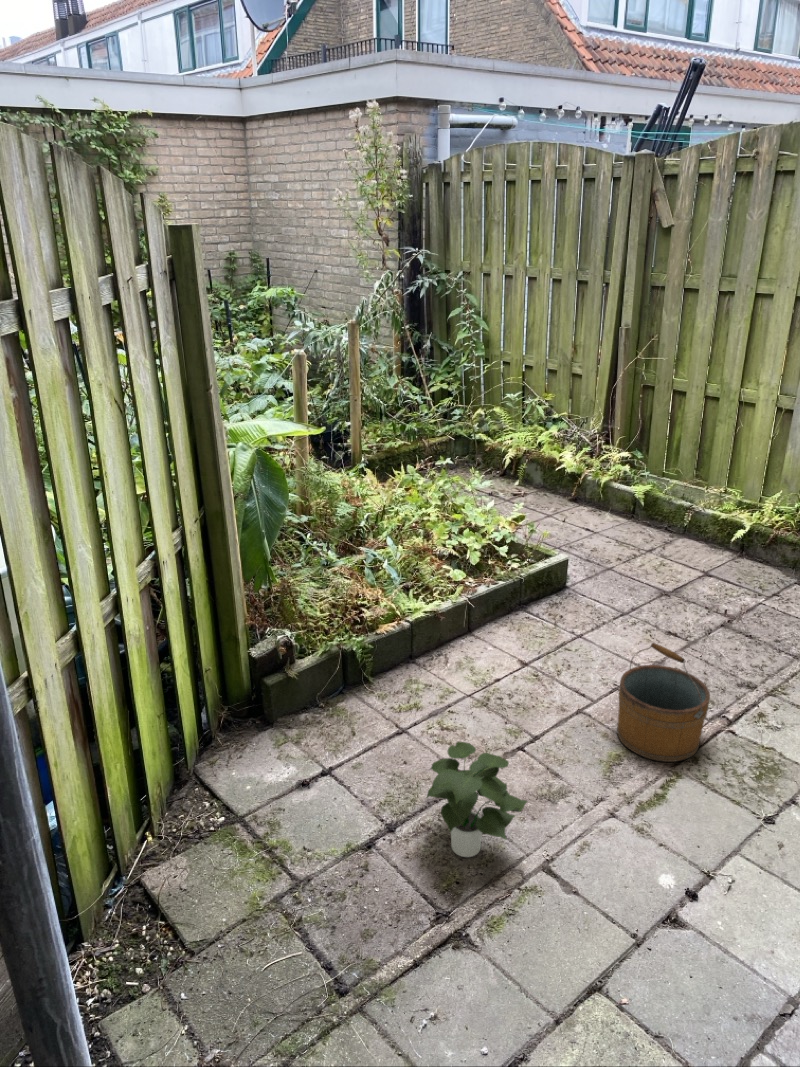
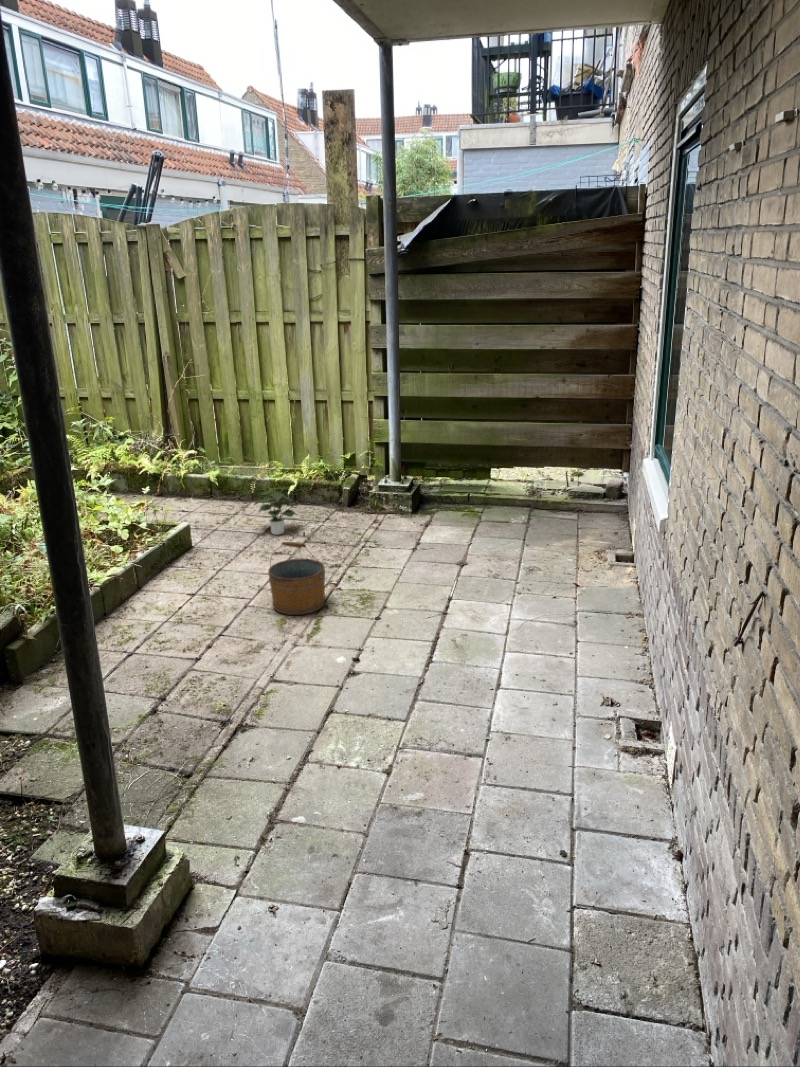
potted plant: present [426,742,528,857] -> present [255,487,298,535]

